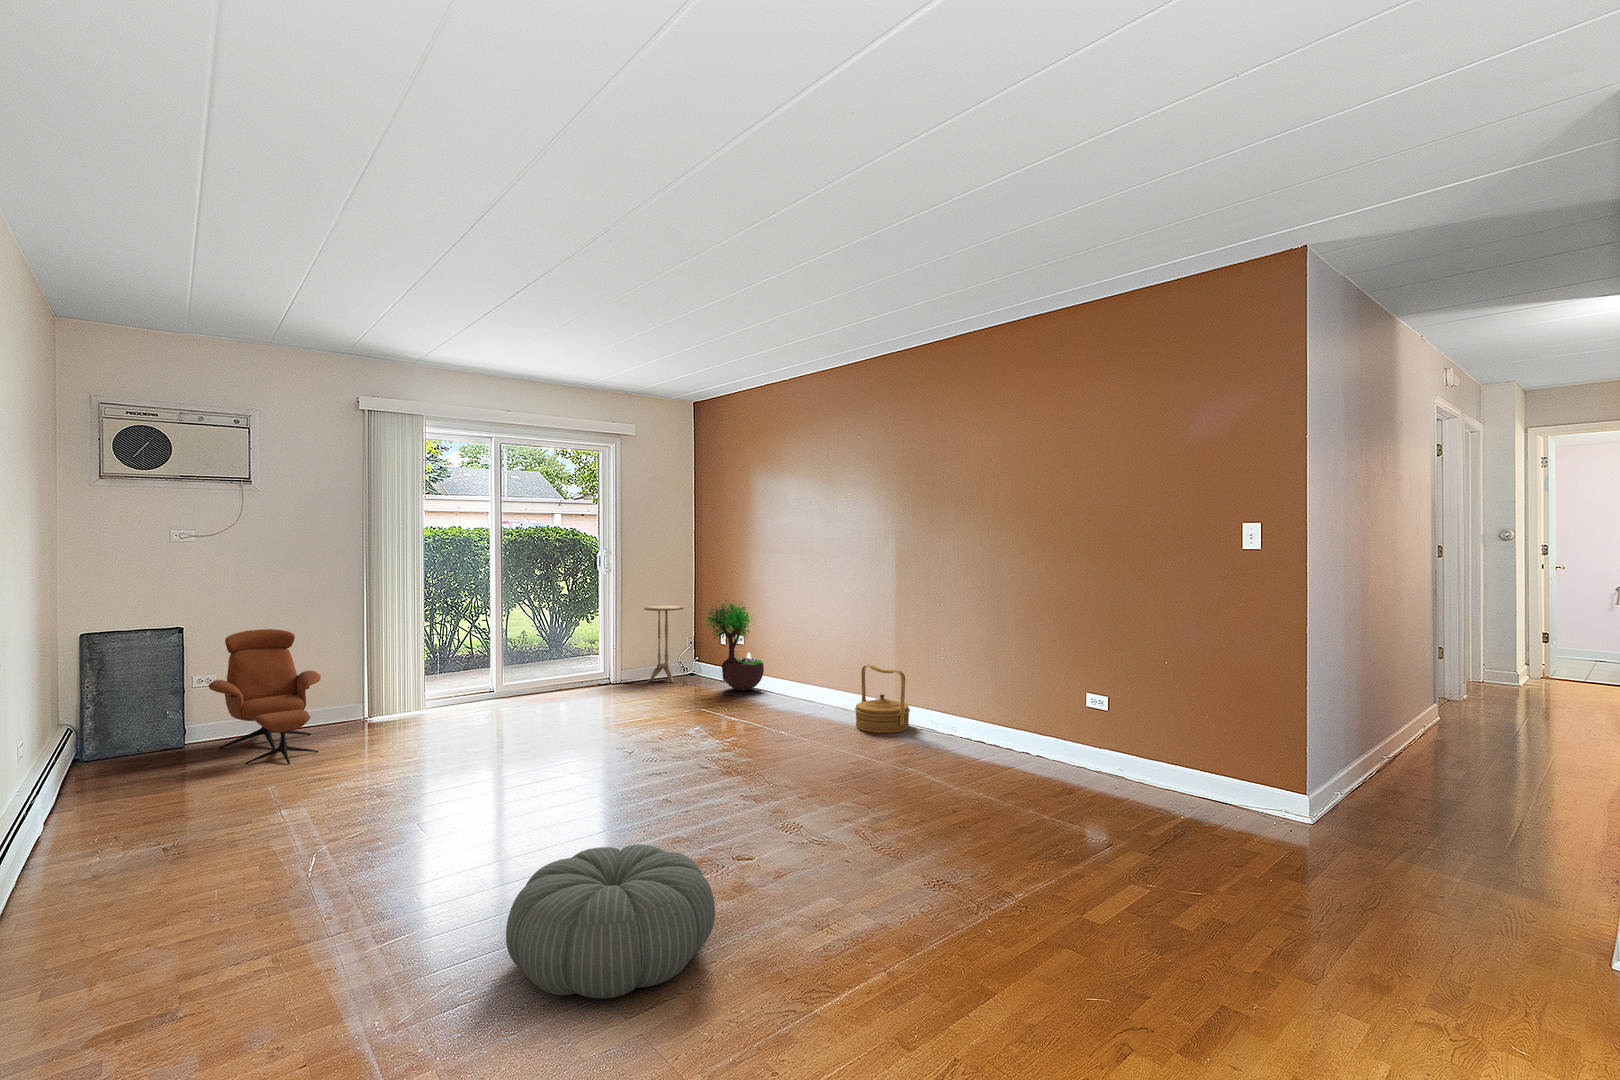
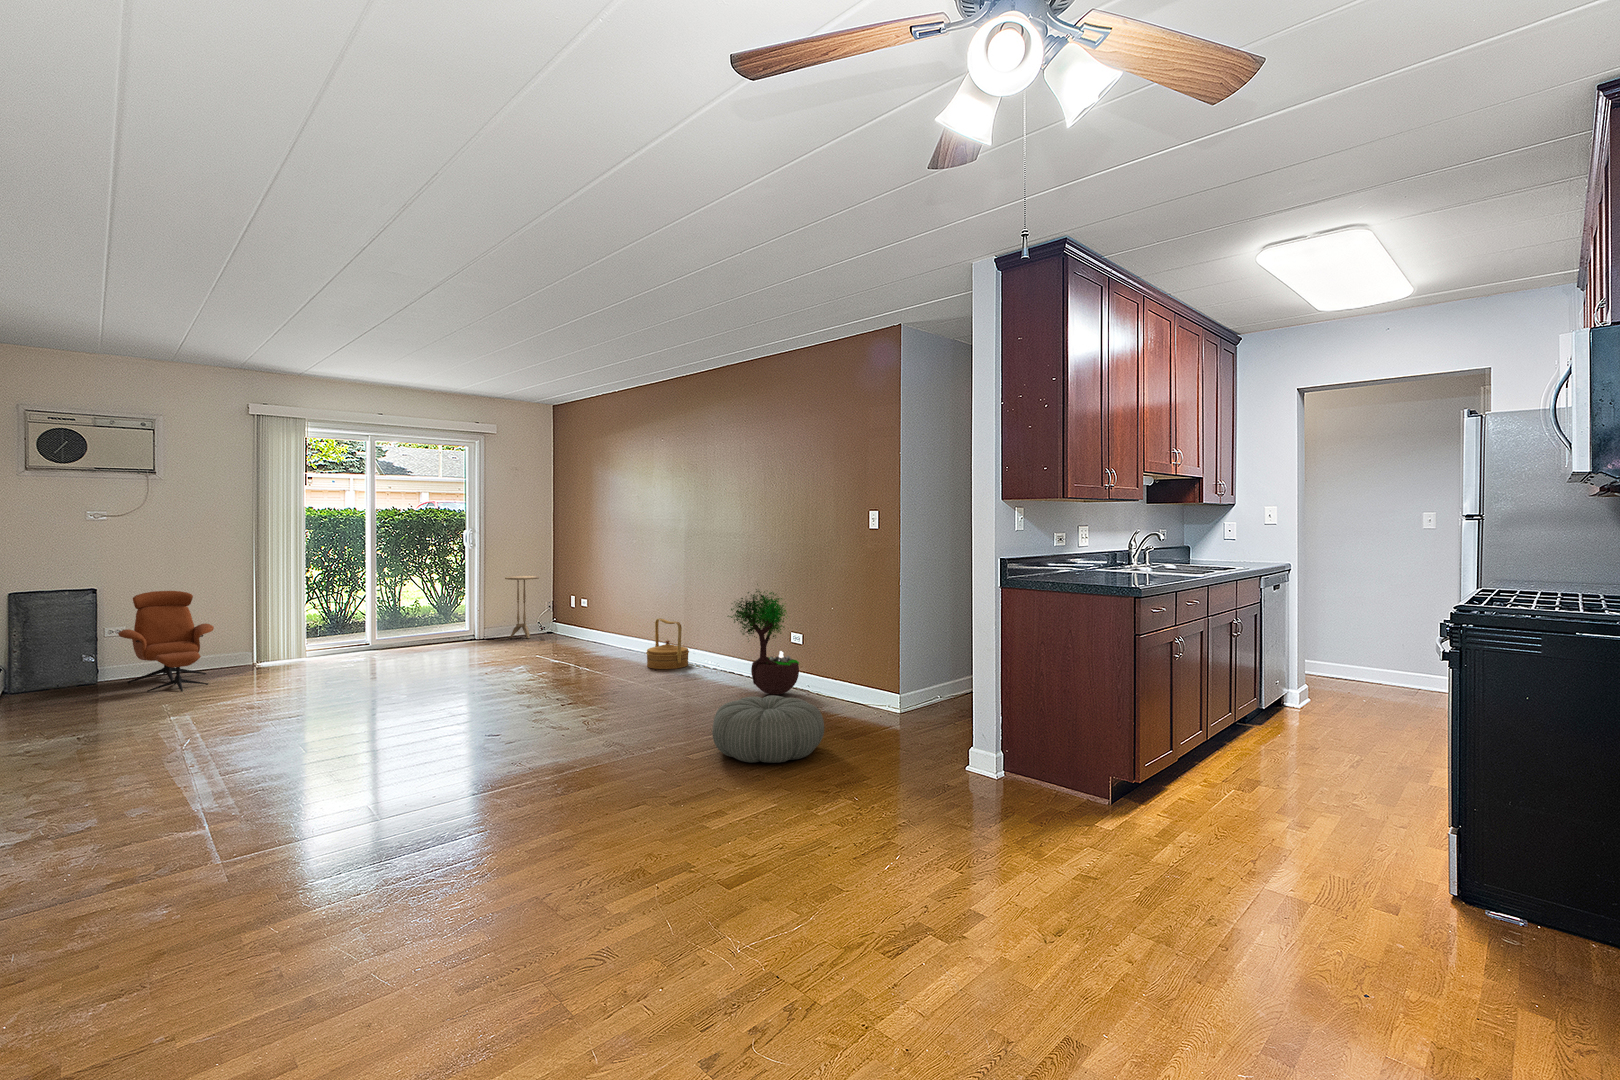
potted tree: present [703,599,764,691] -> present [727,584,799,695]
pouf: present [506,844,715,999] -> present [712,695,824,763]

